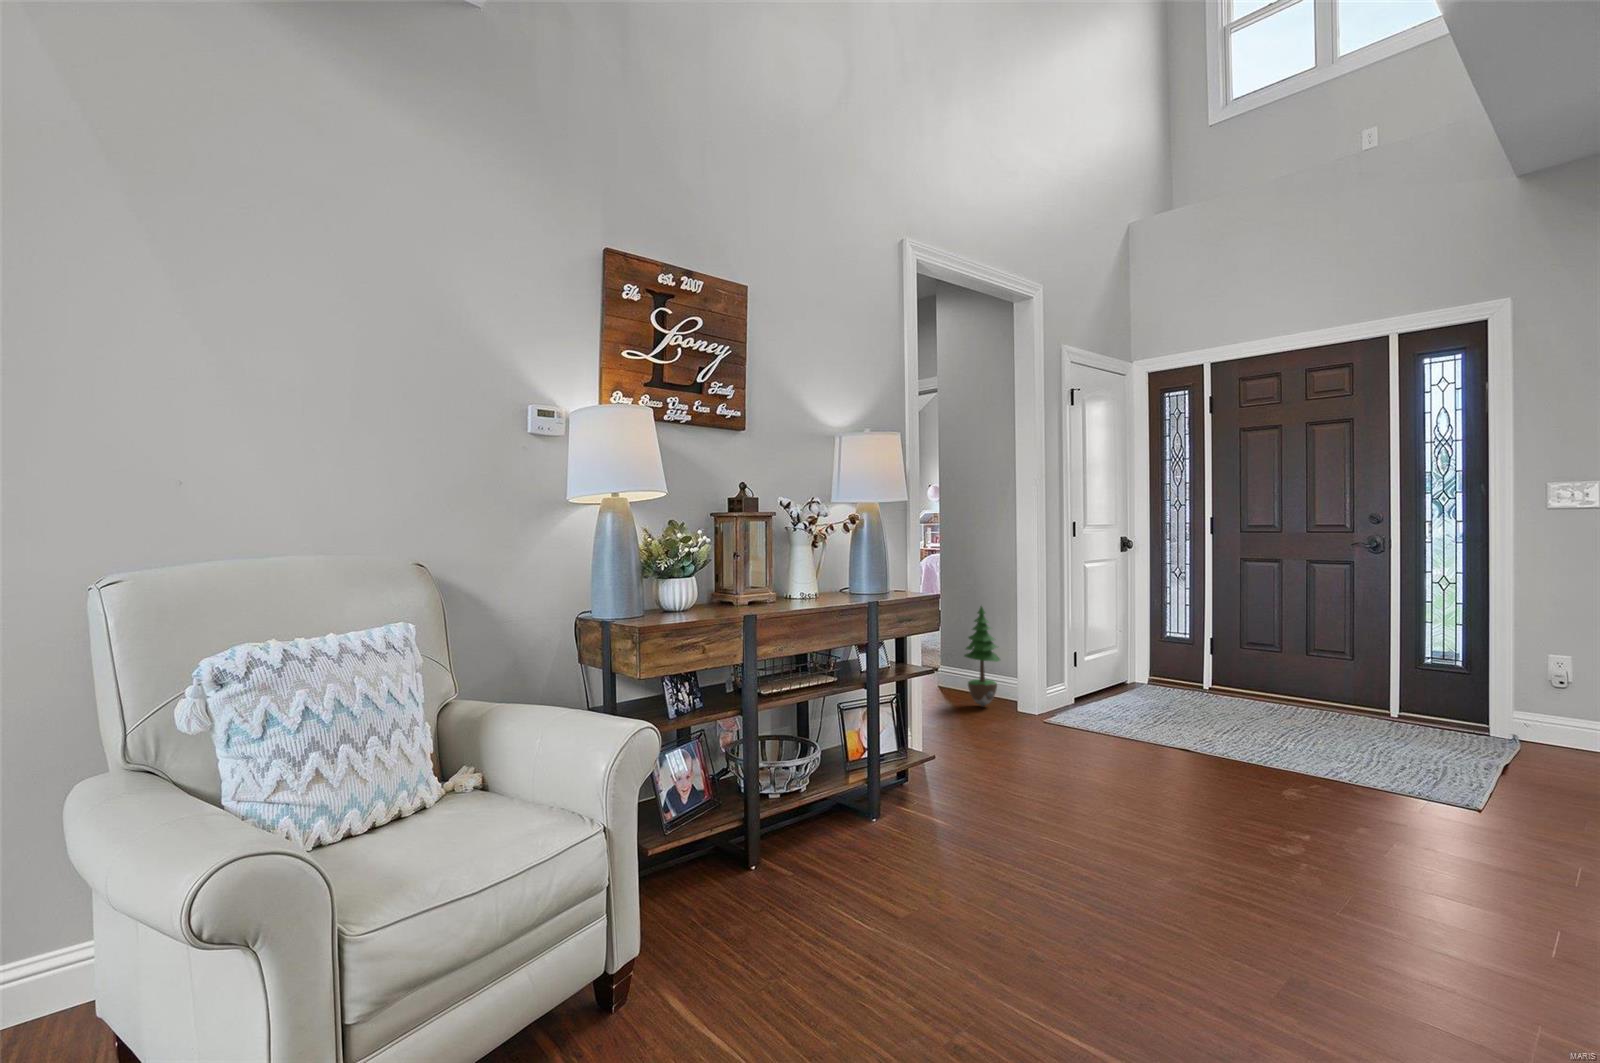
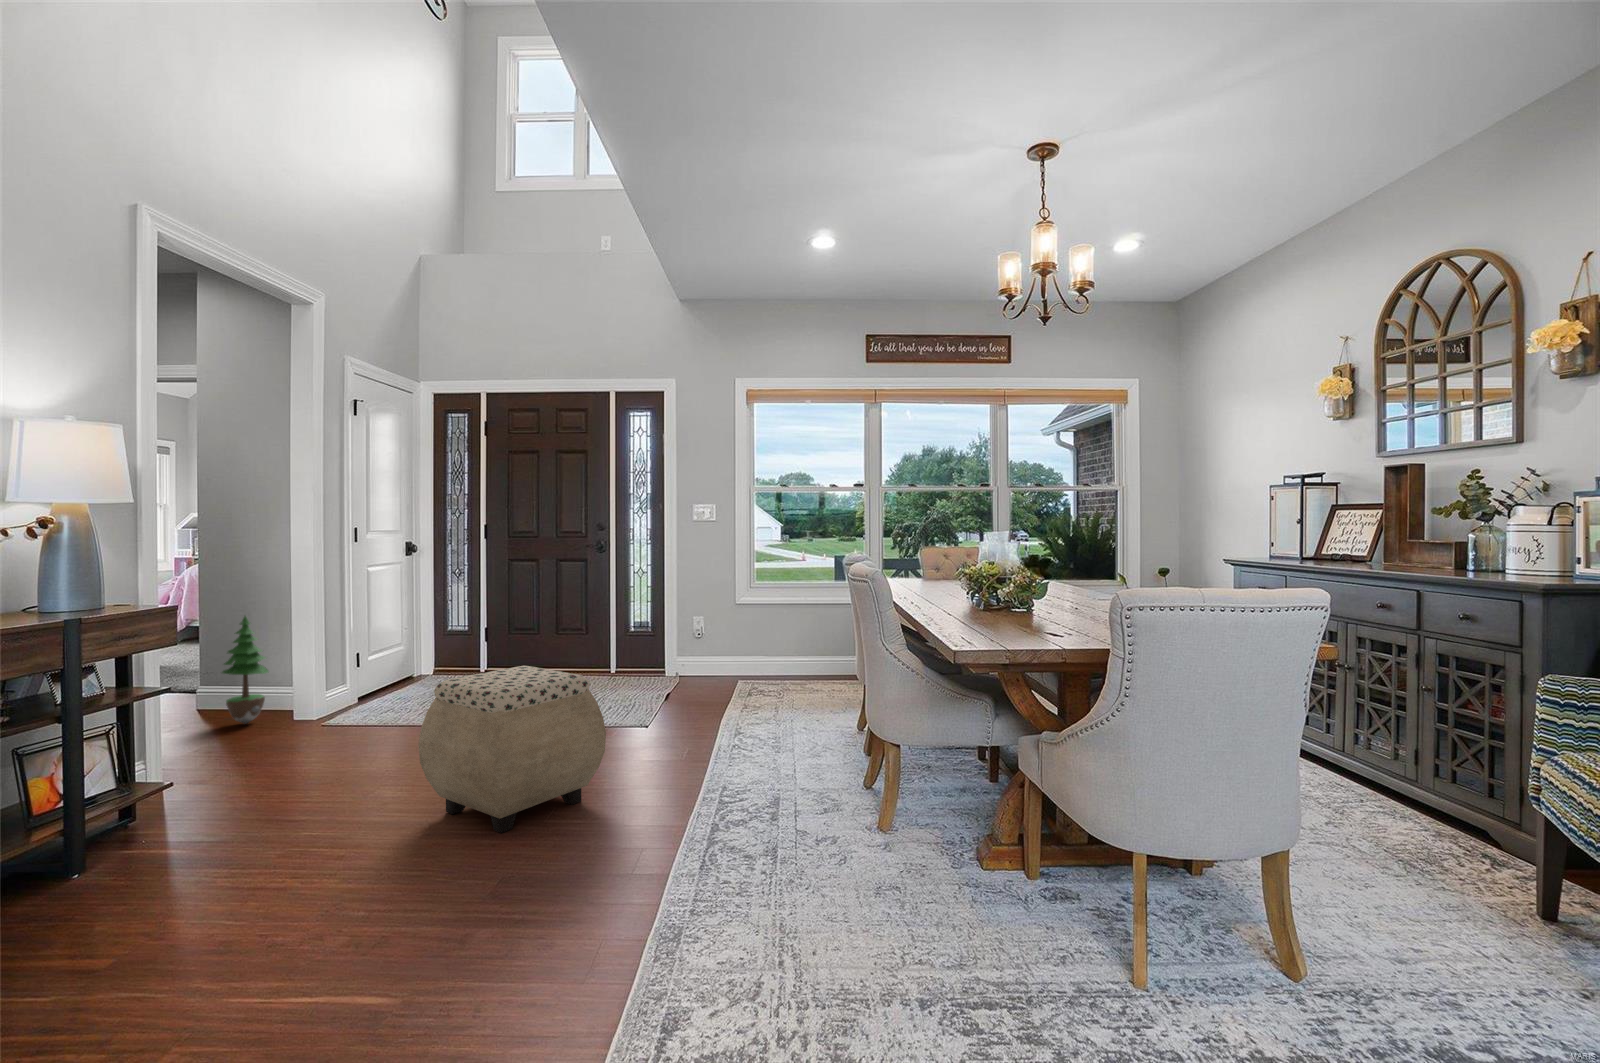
ottoman: none [1160,699,1437,918] -> present [418,666,606,833]

